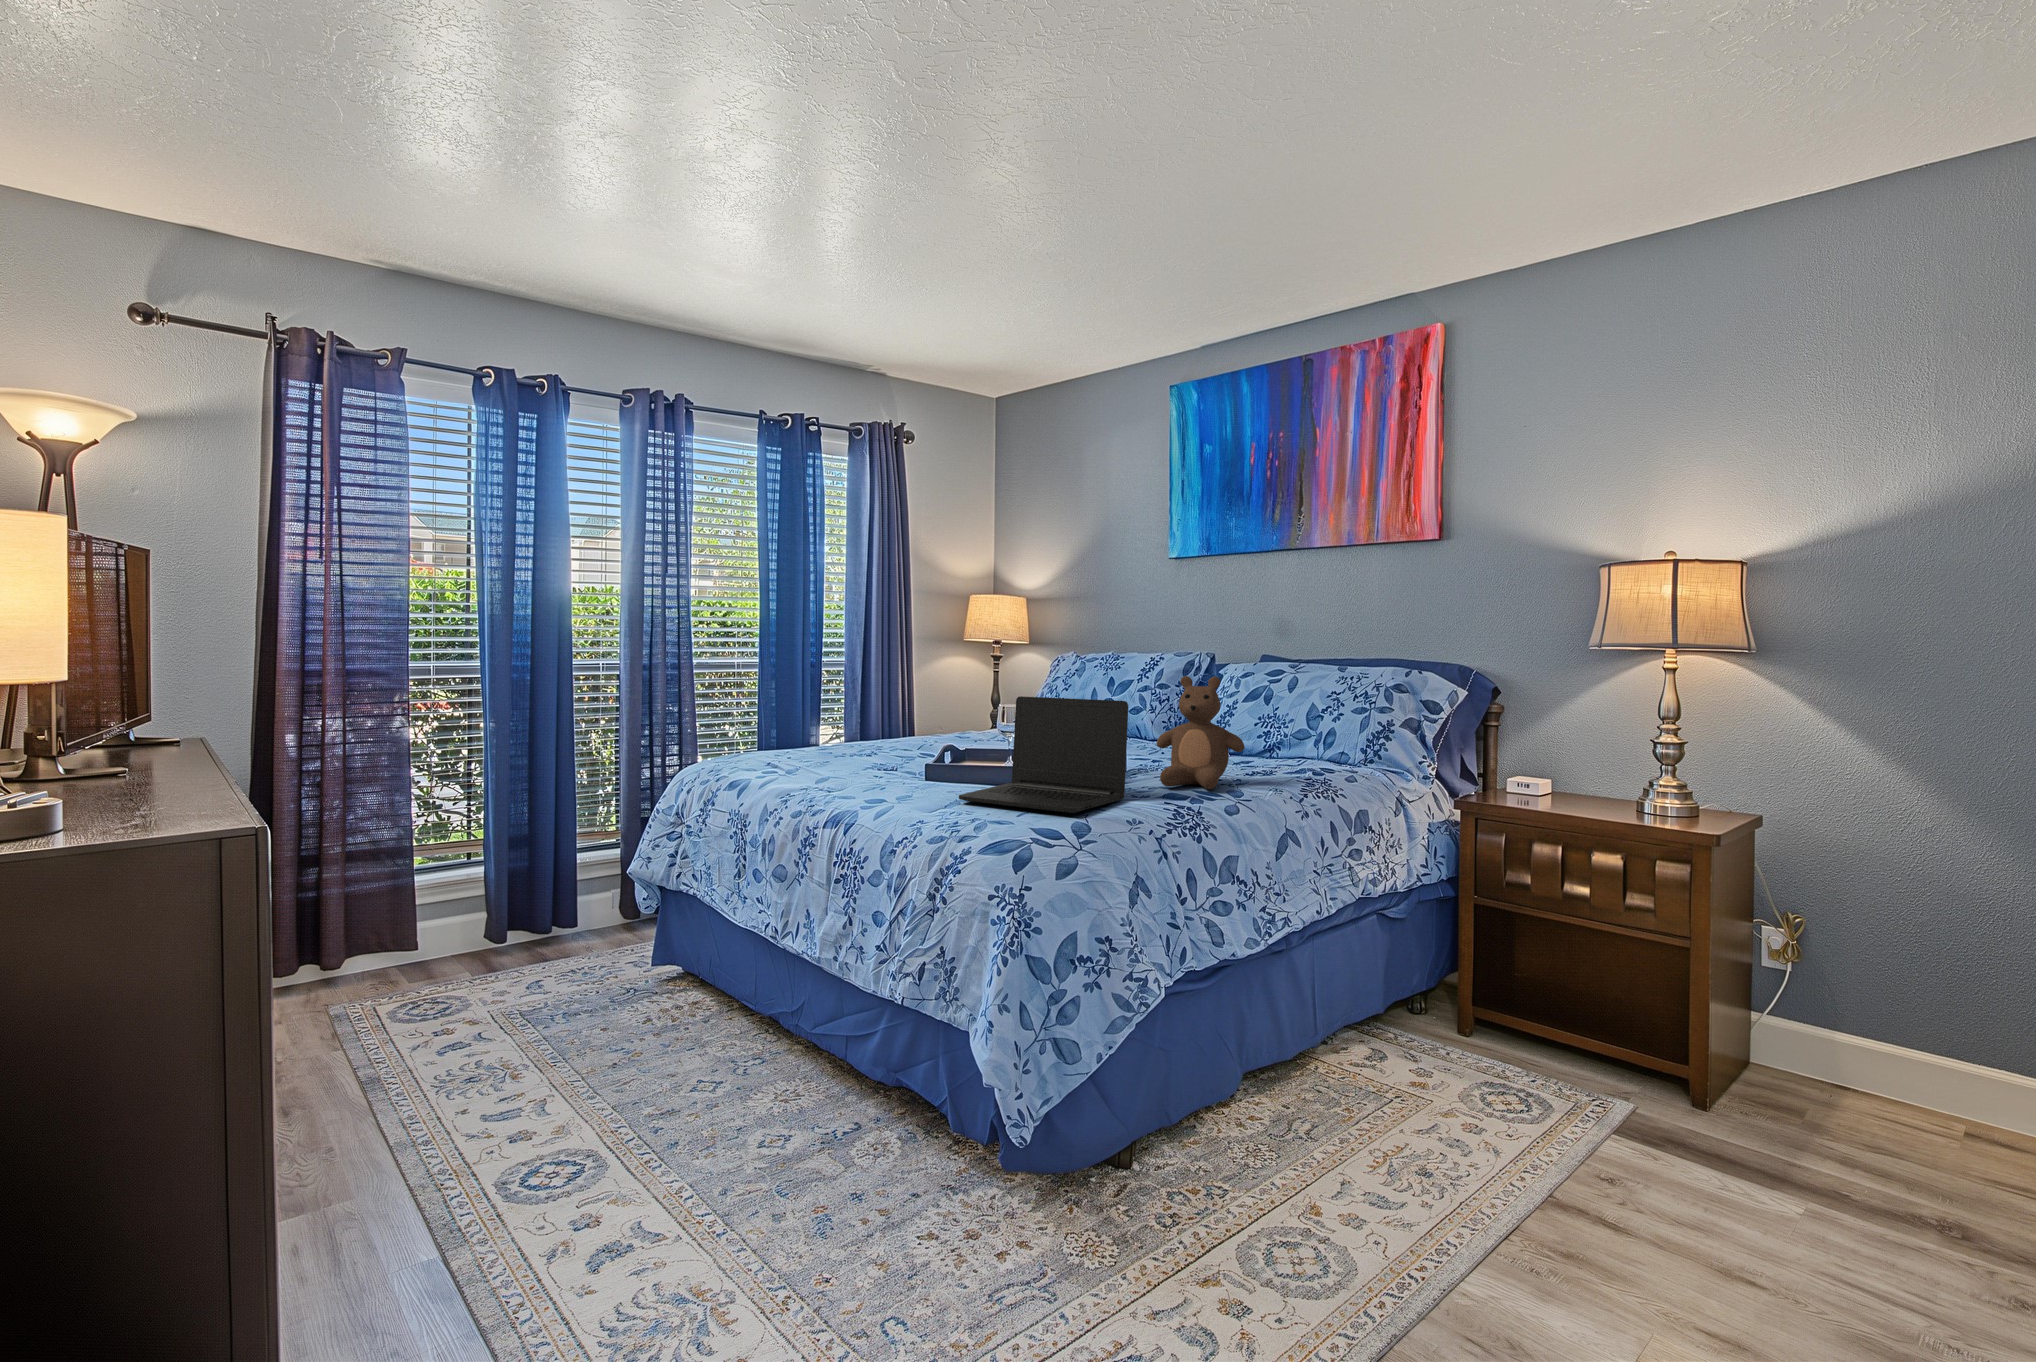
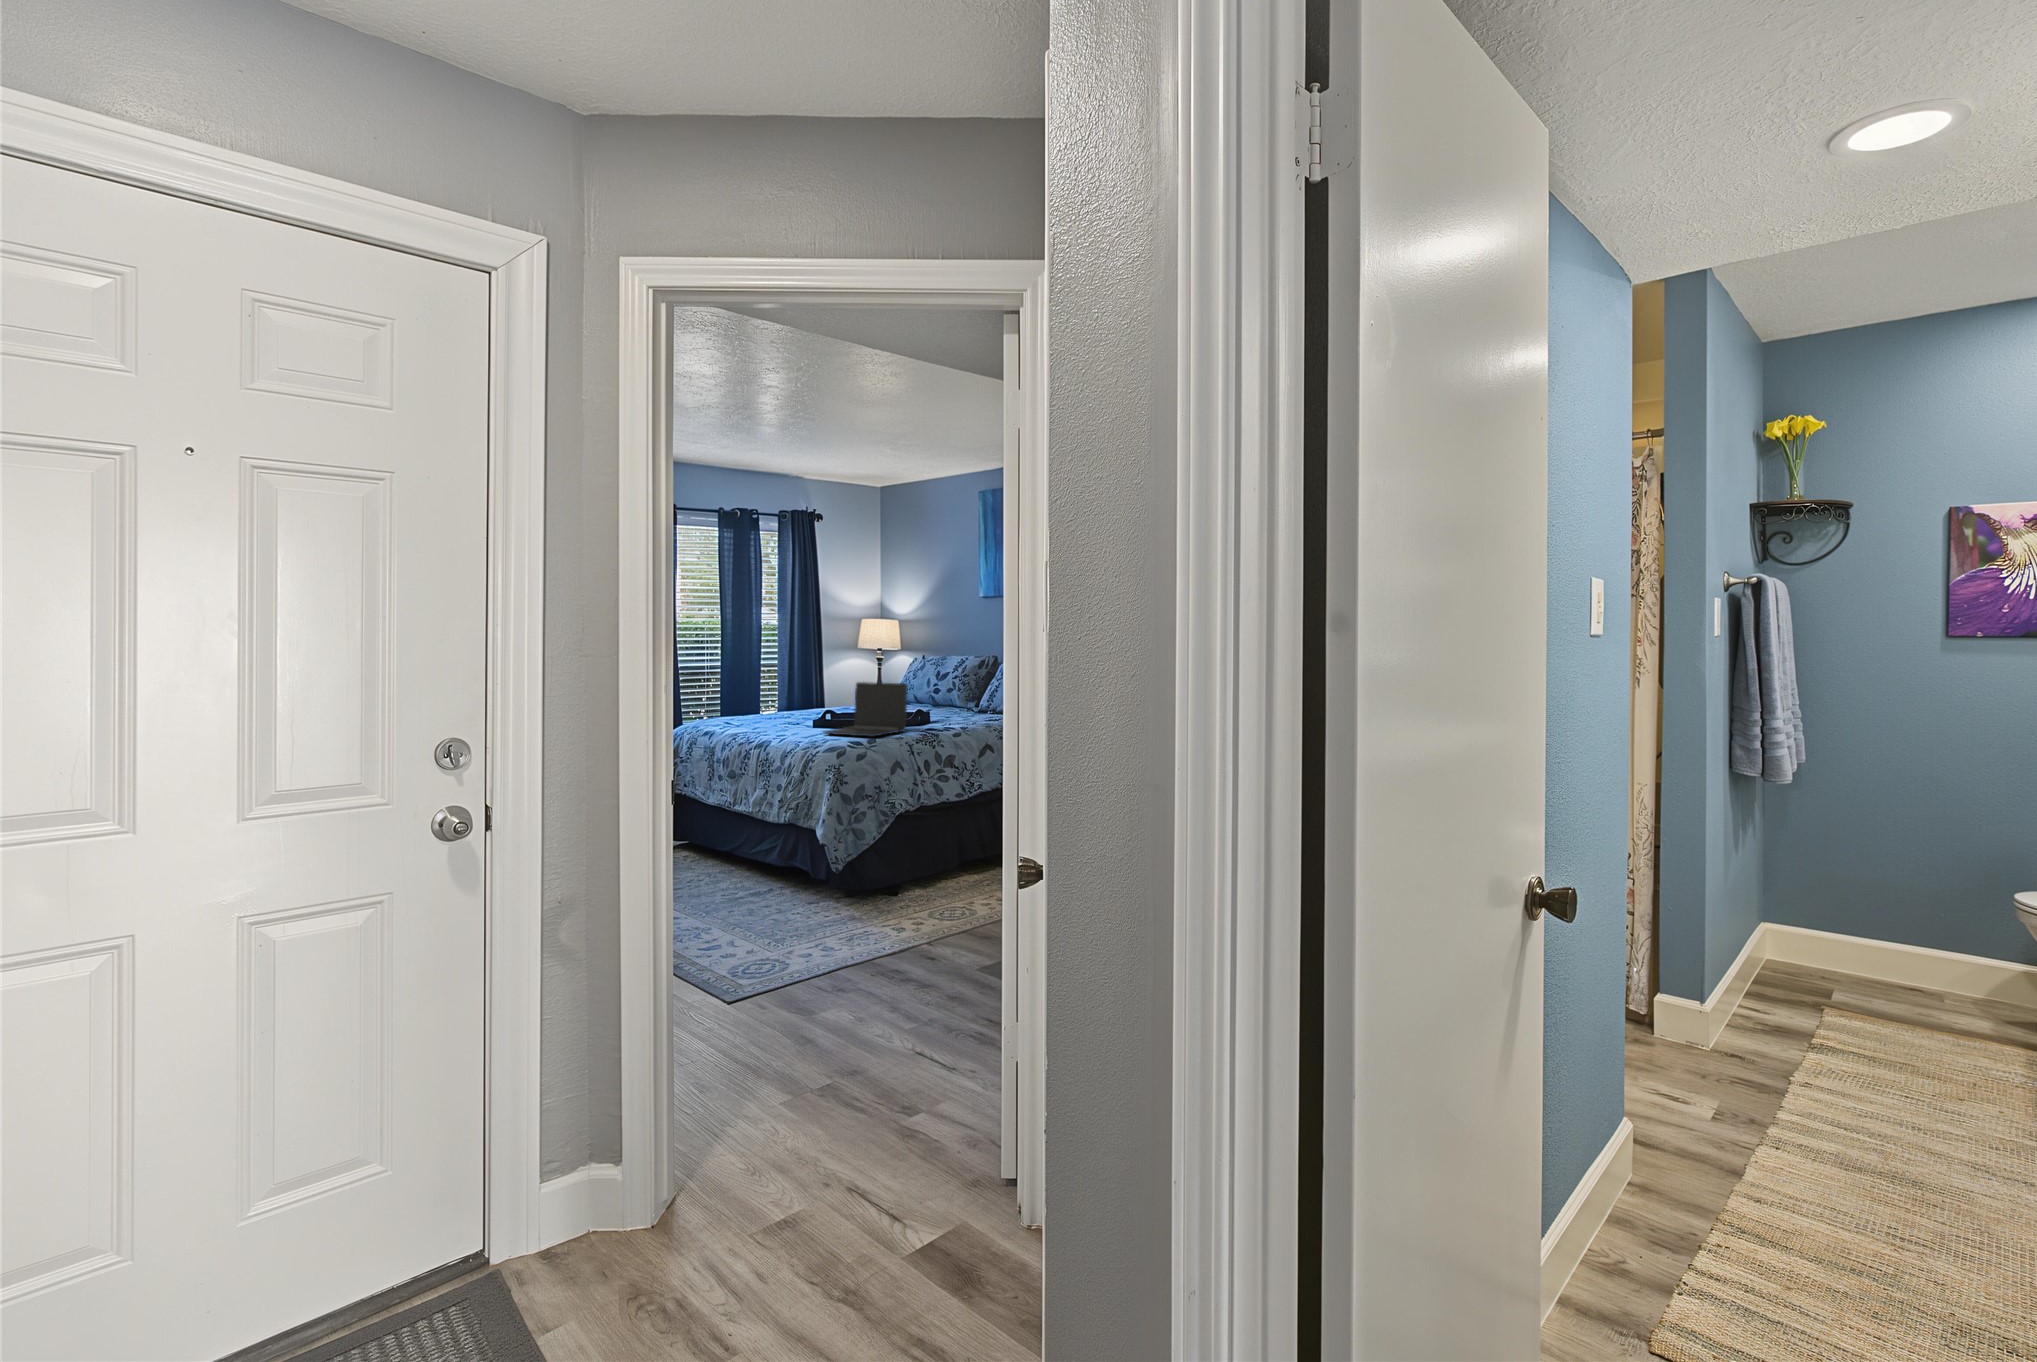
teddy bear: present [1157,676,1245,789] -> none [929,671,973,727]

